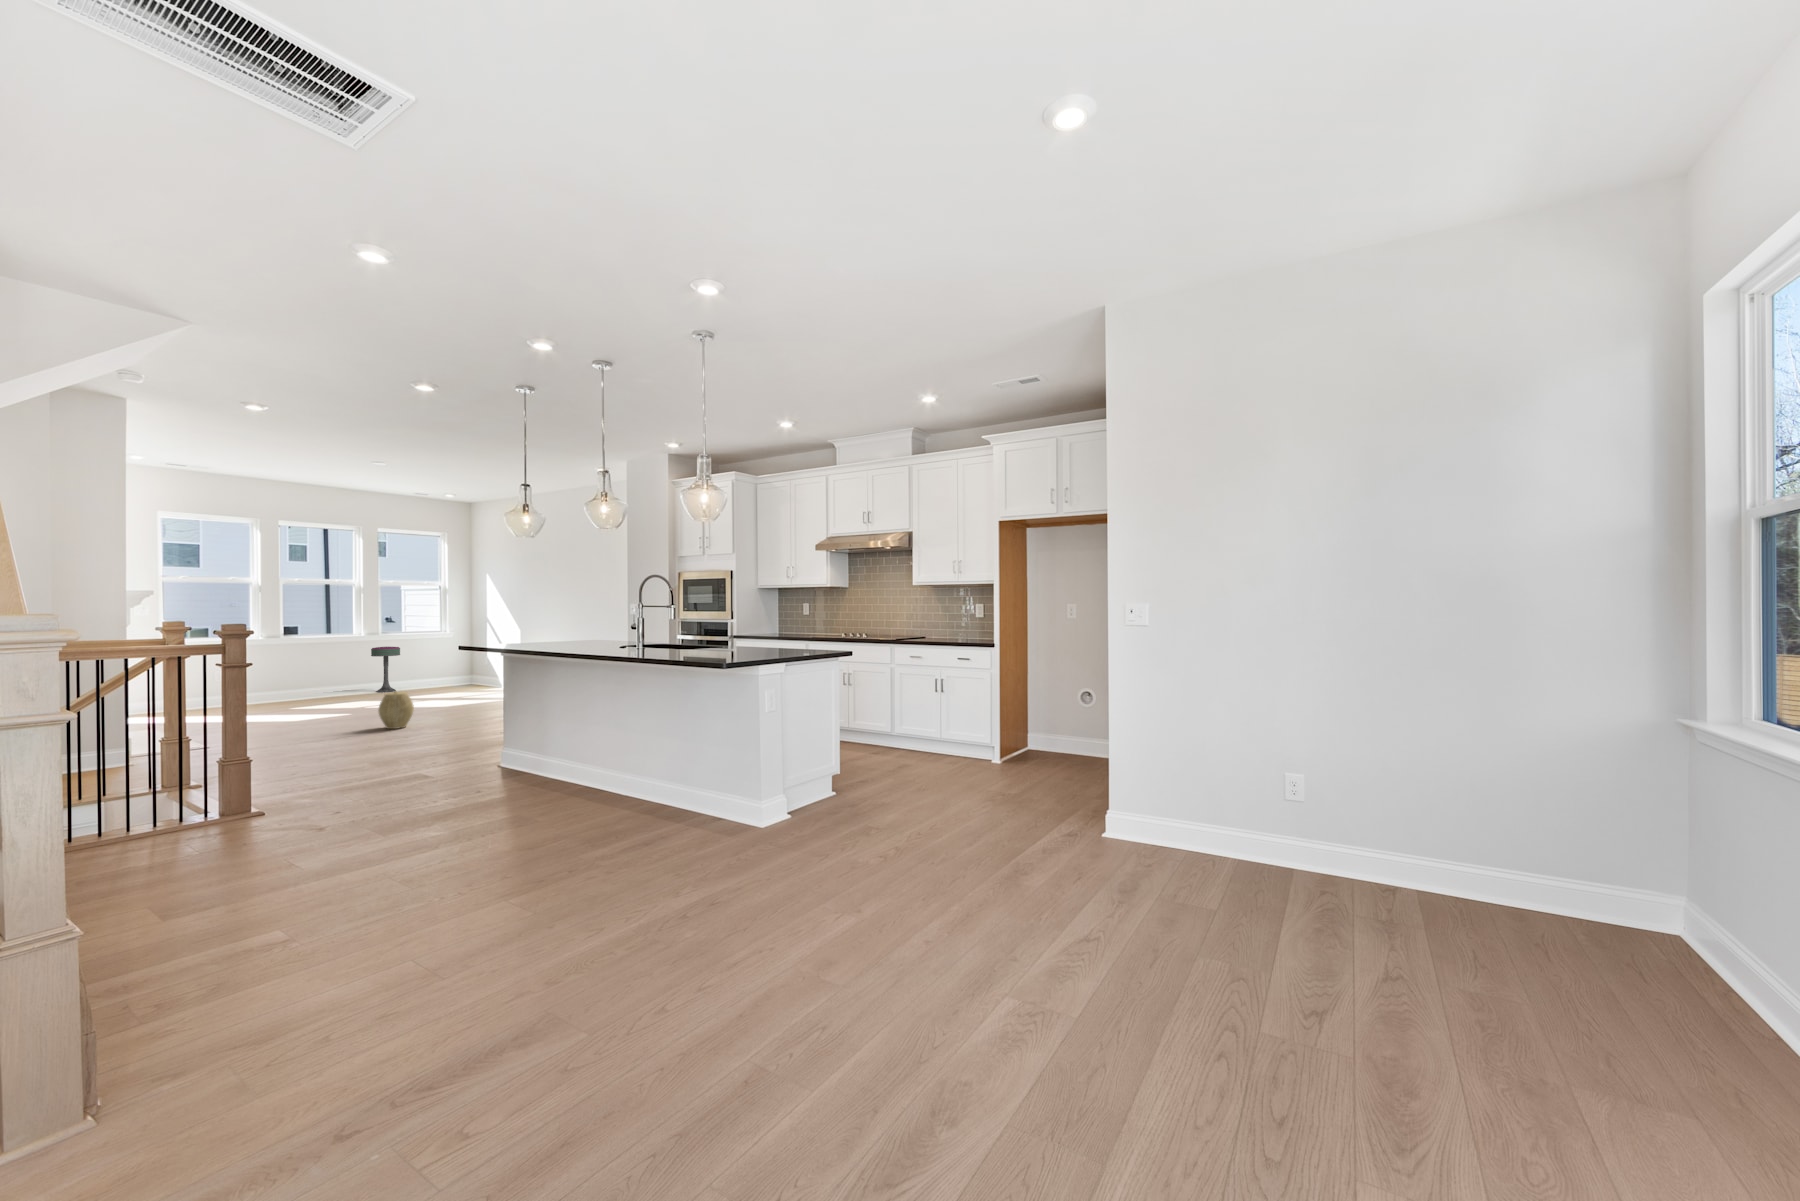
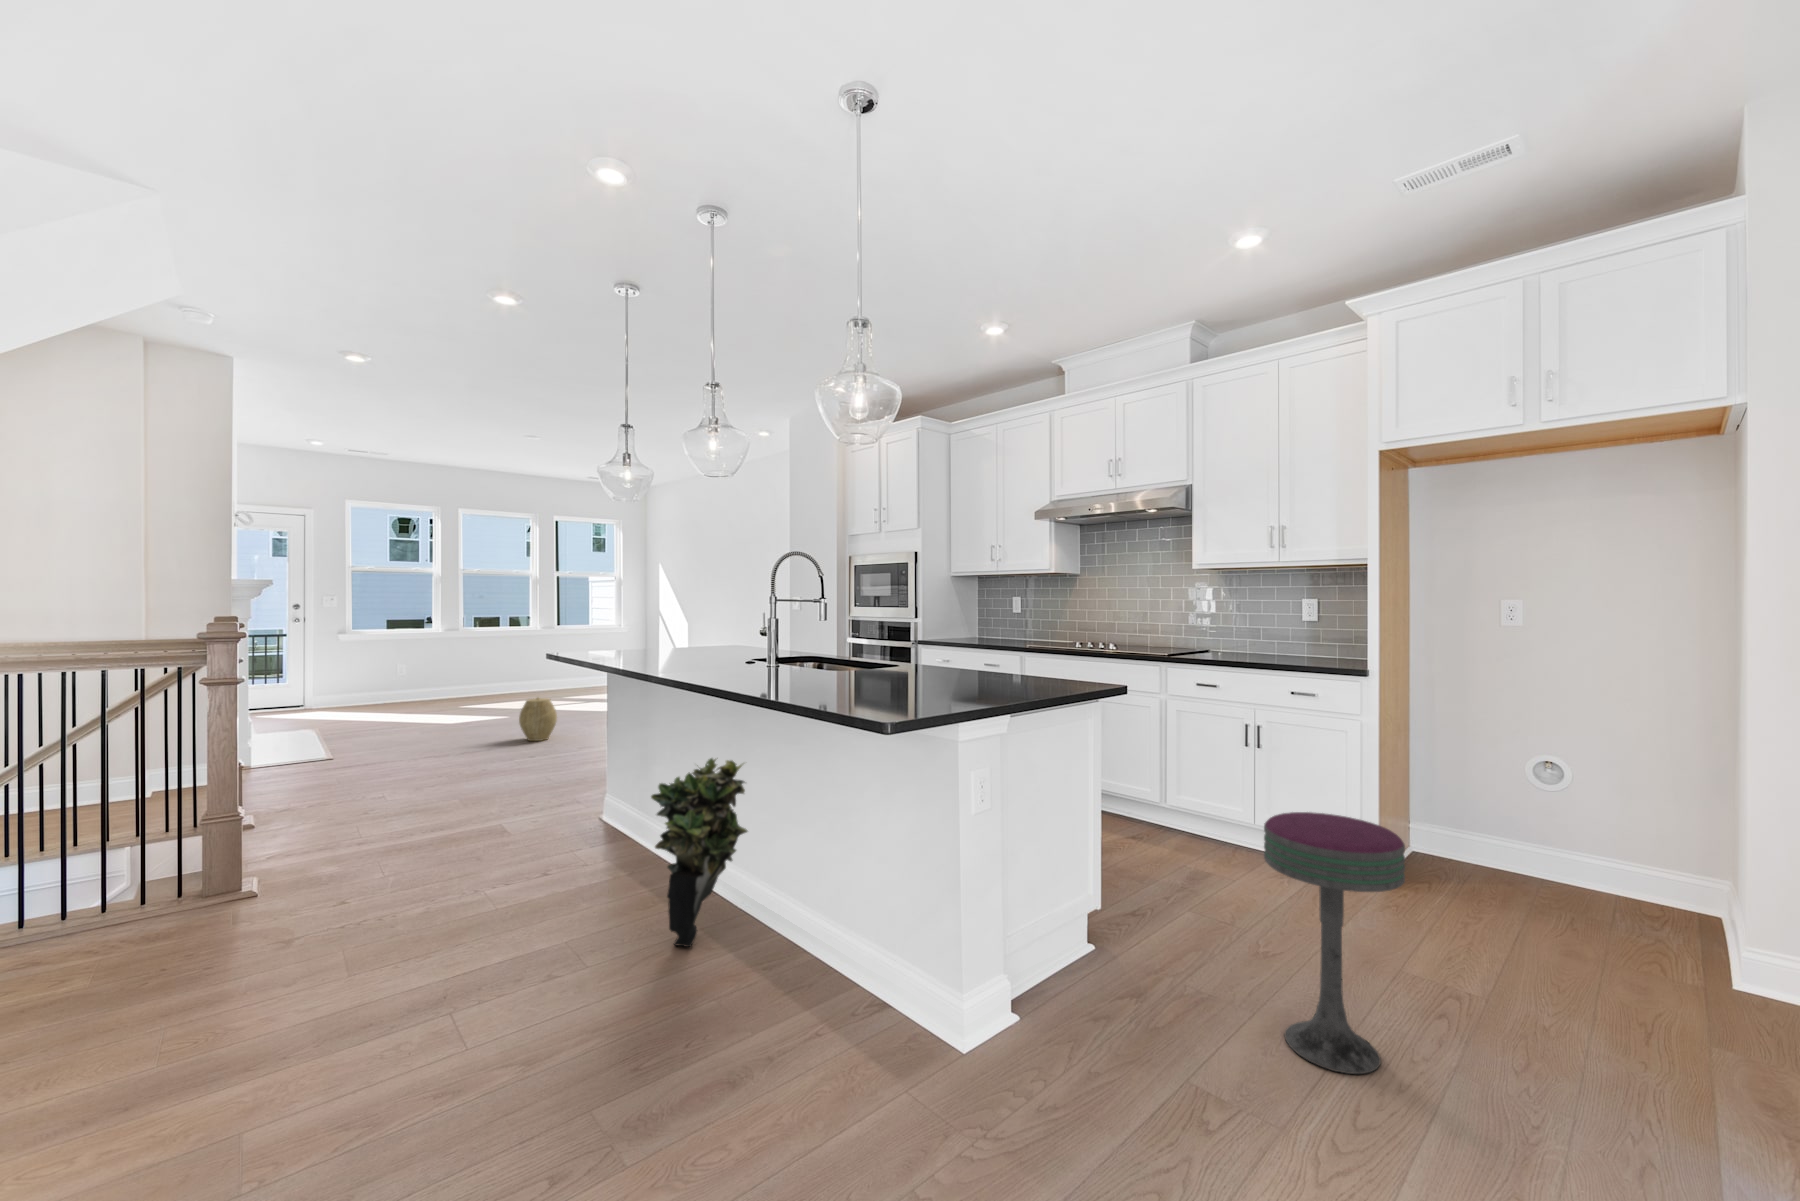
bar stool: present [371,647,400,692] -> present [1264,812,1405,1074]
potted plant: none [574,704,634,812] -> present [651,758,747,947]

